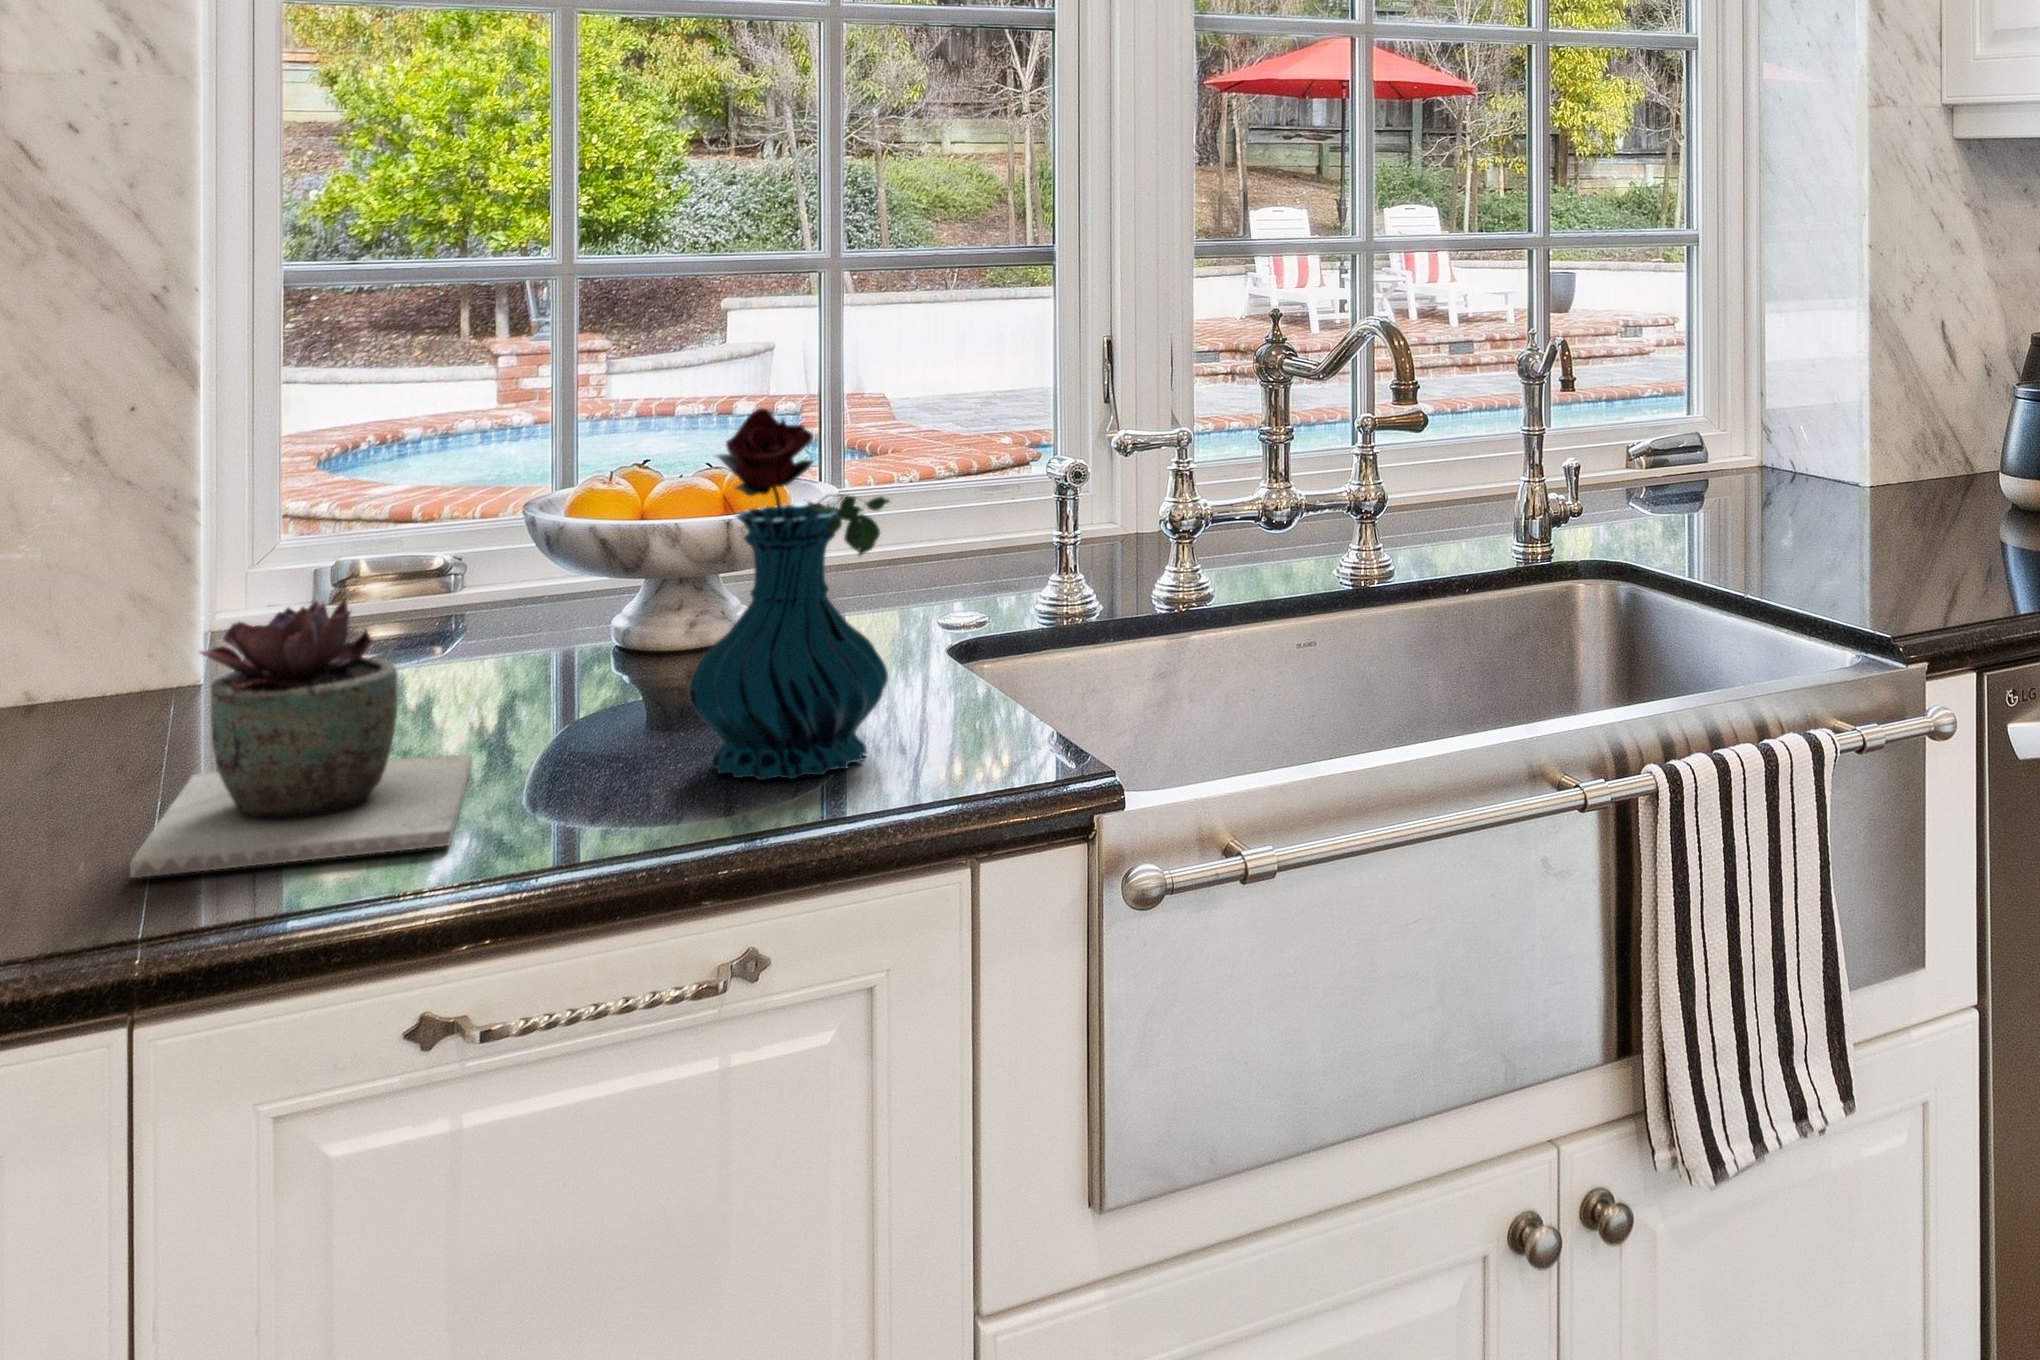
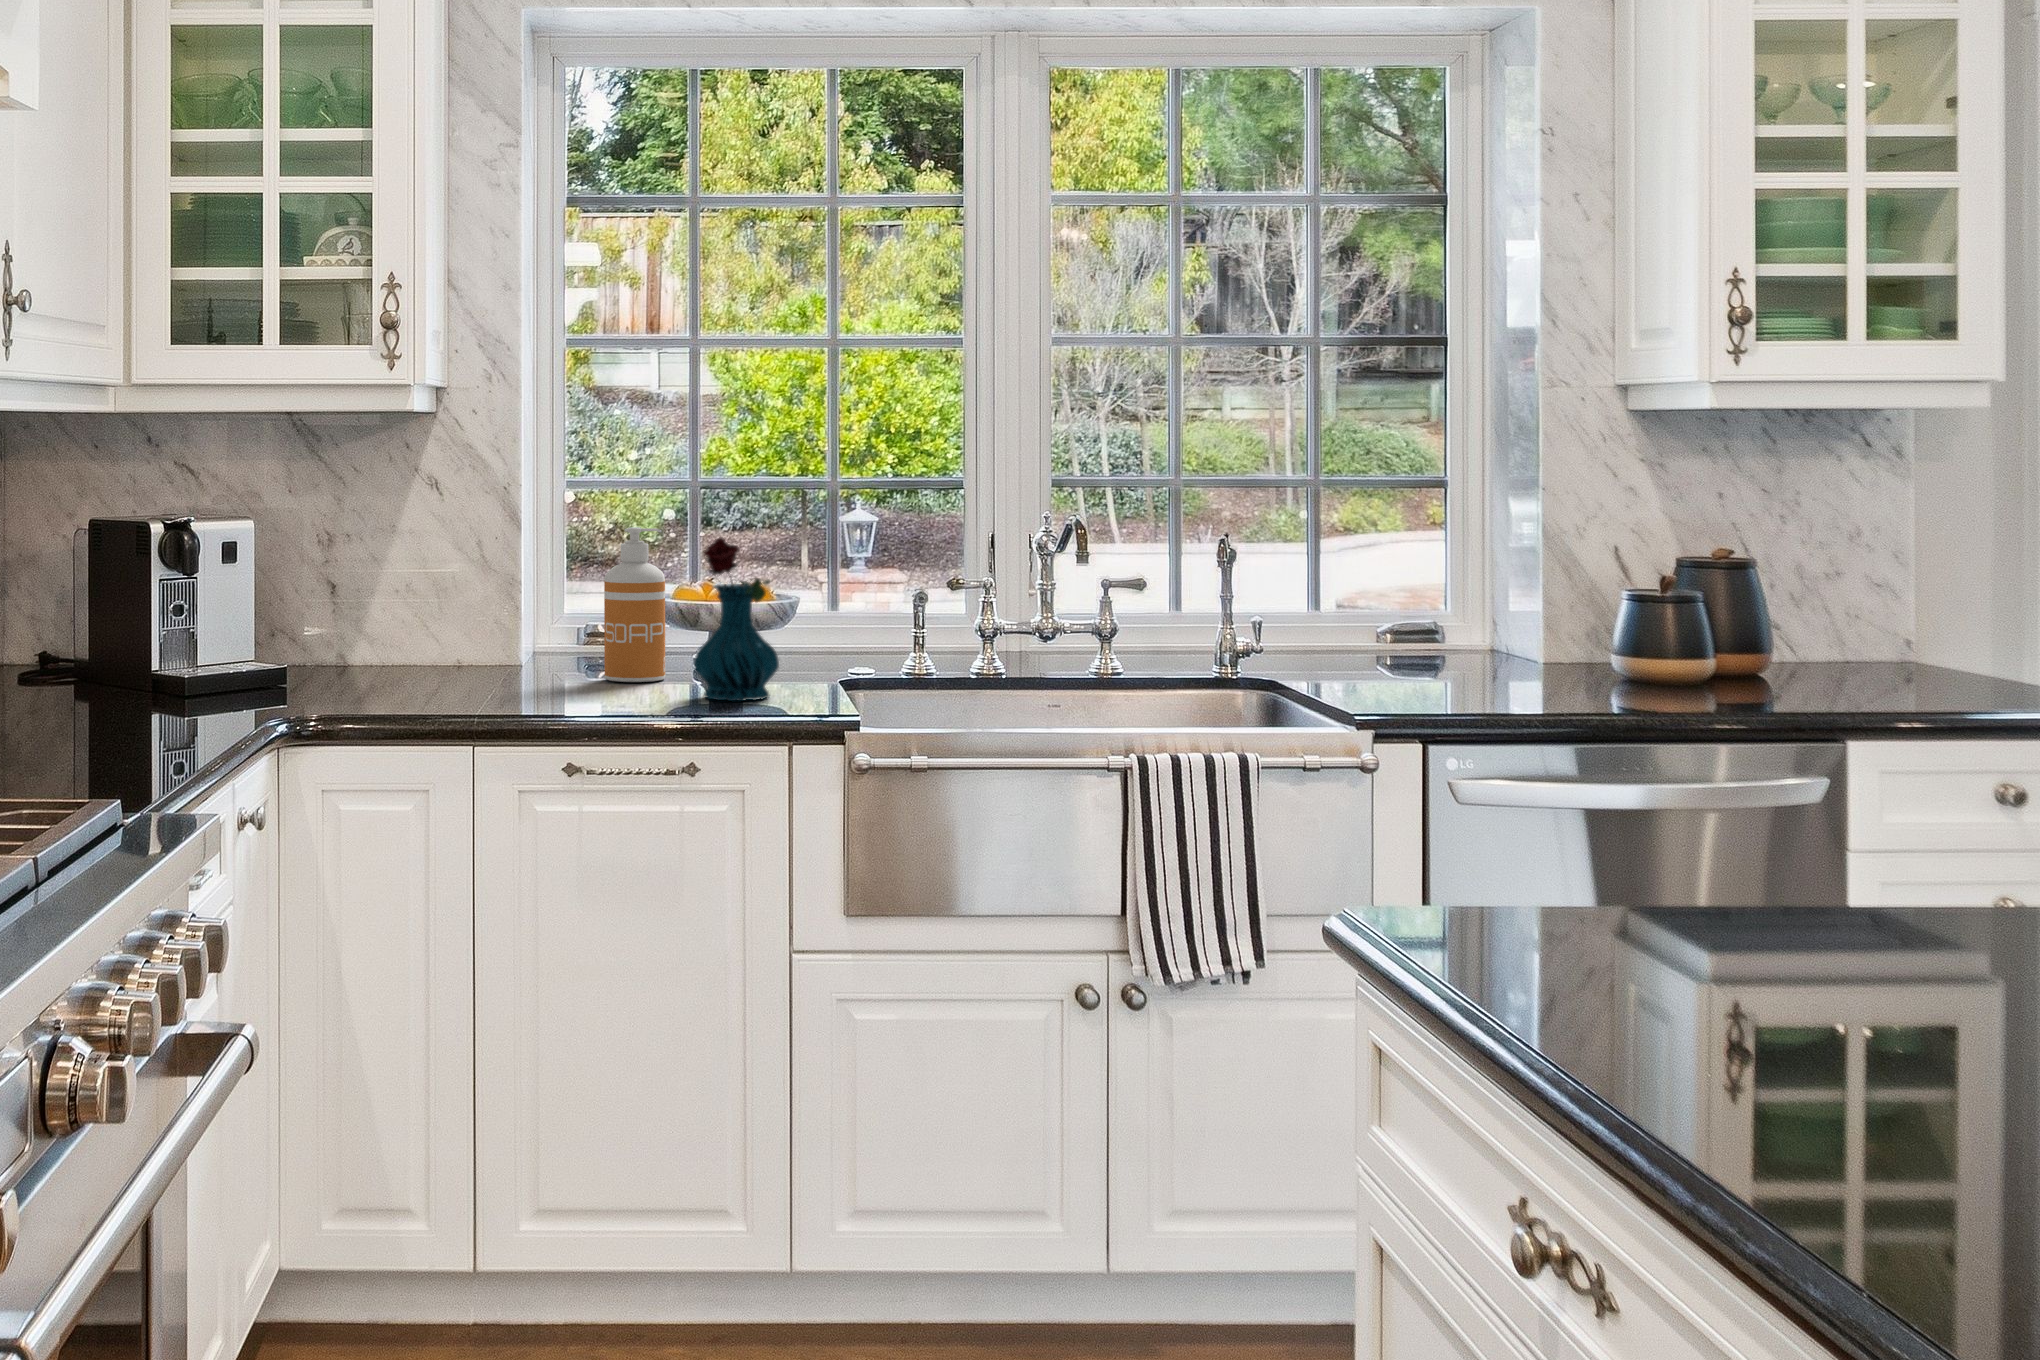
soap dispenser: none [424,383,566,731] -> present [604,527,665,682]
succulent plant: present [130,598,472,878] -> none [479,608,615,705]

